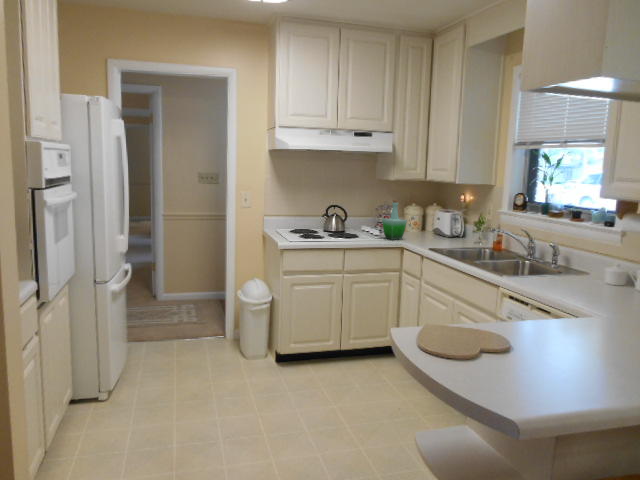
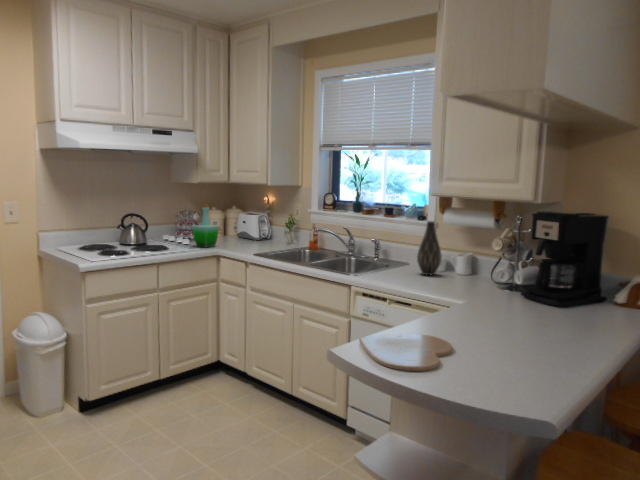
vase: none [584,226,615,287] -> present [417,221,442,275]

